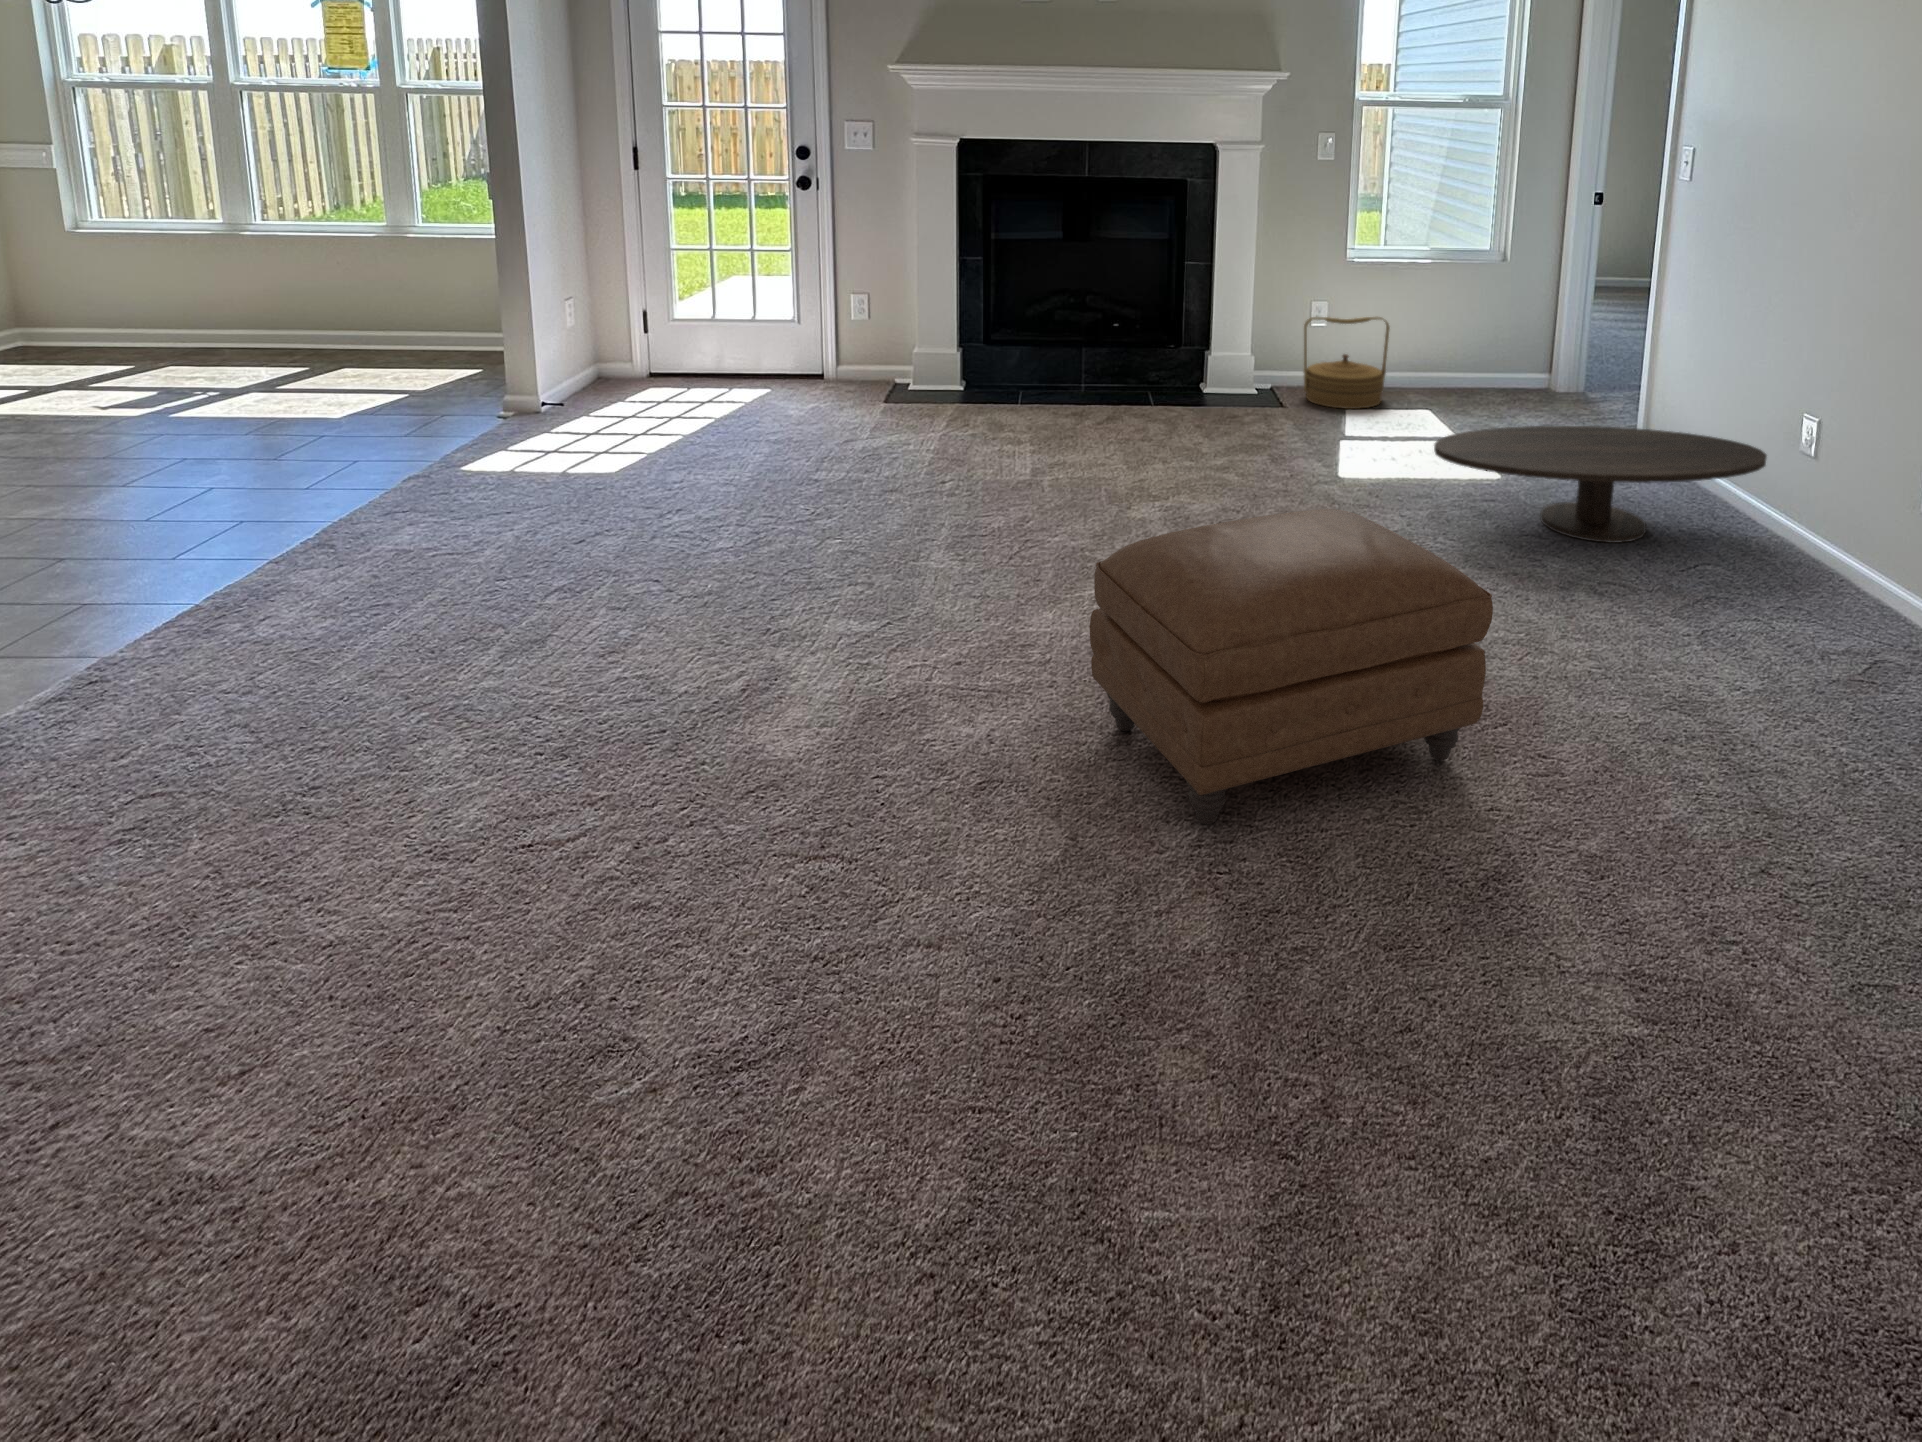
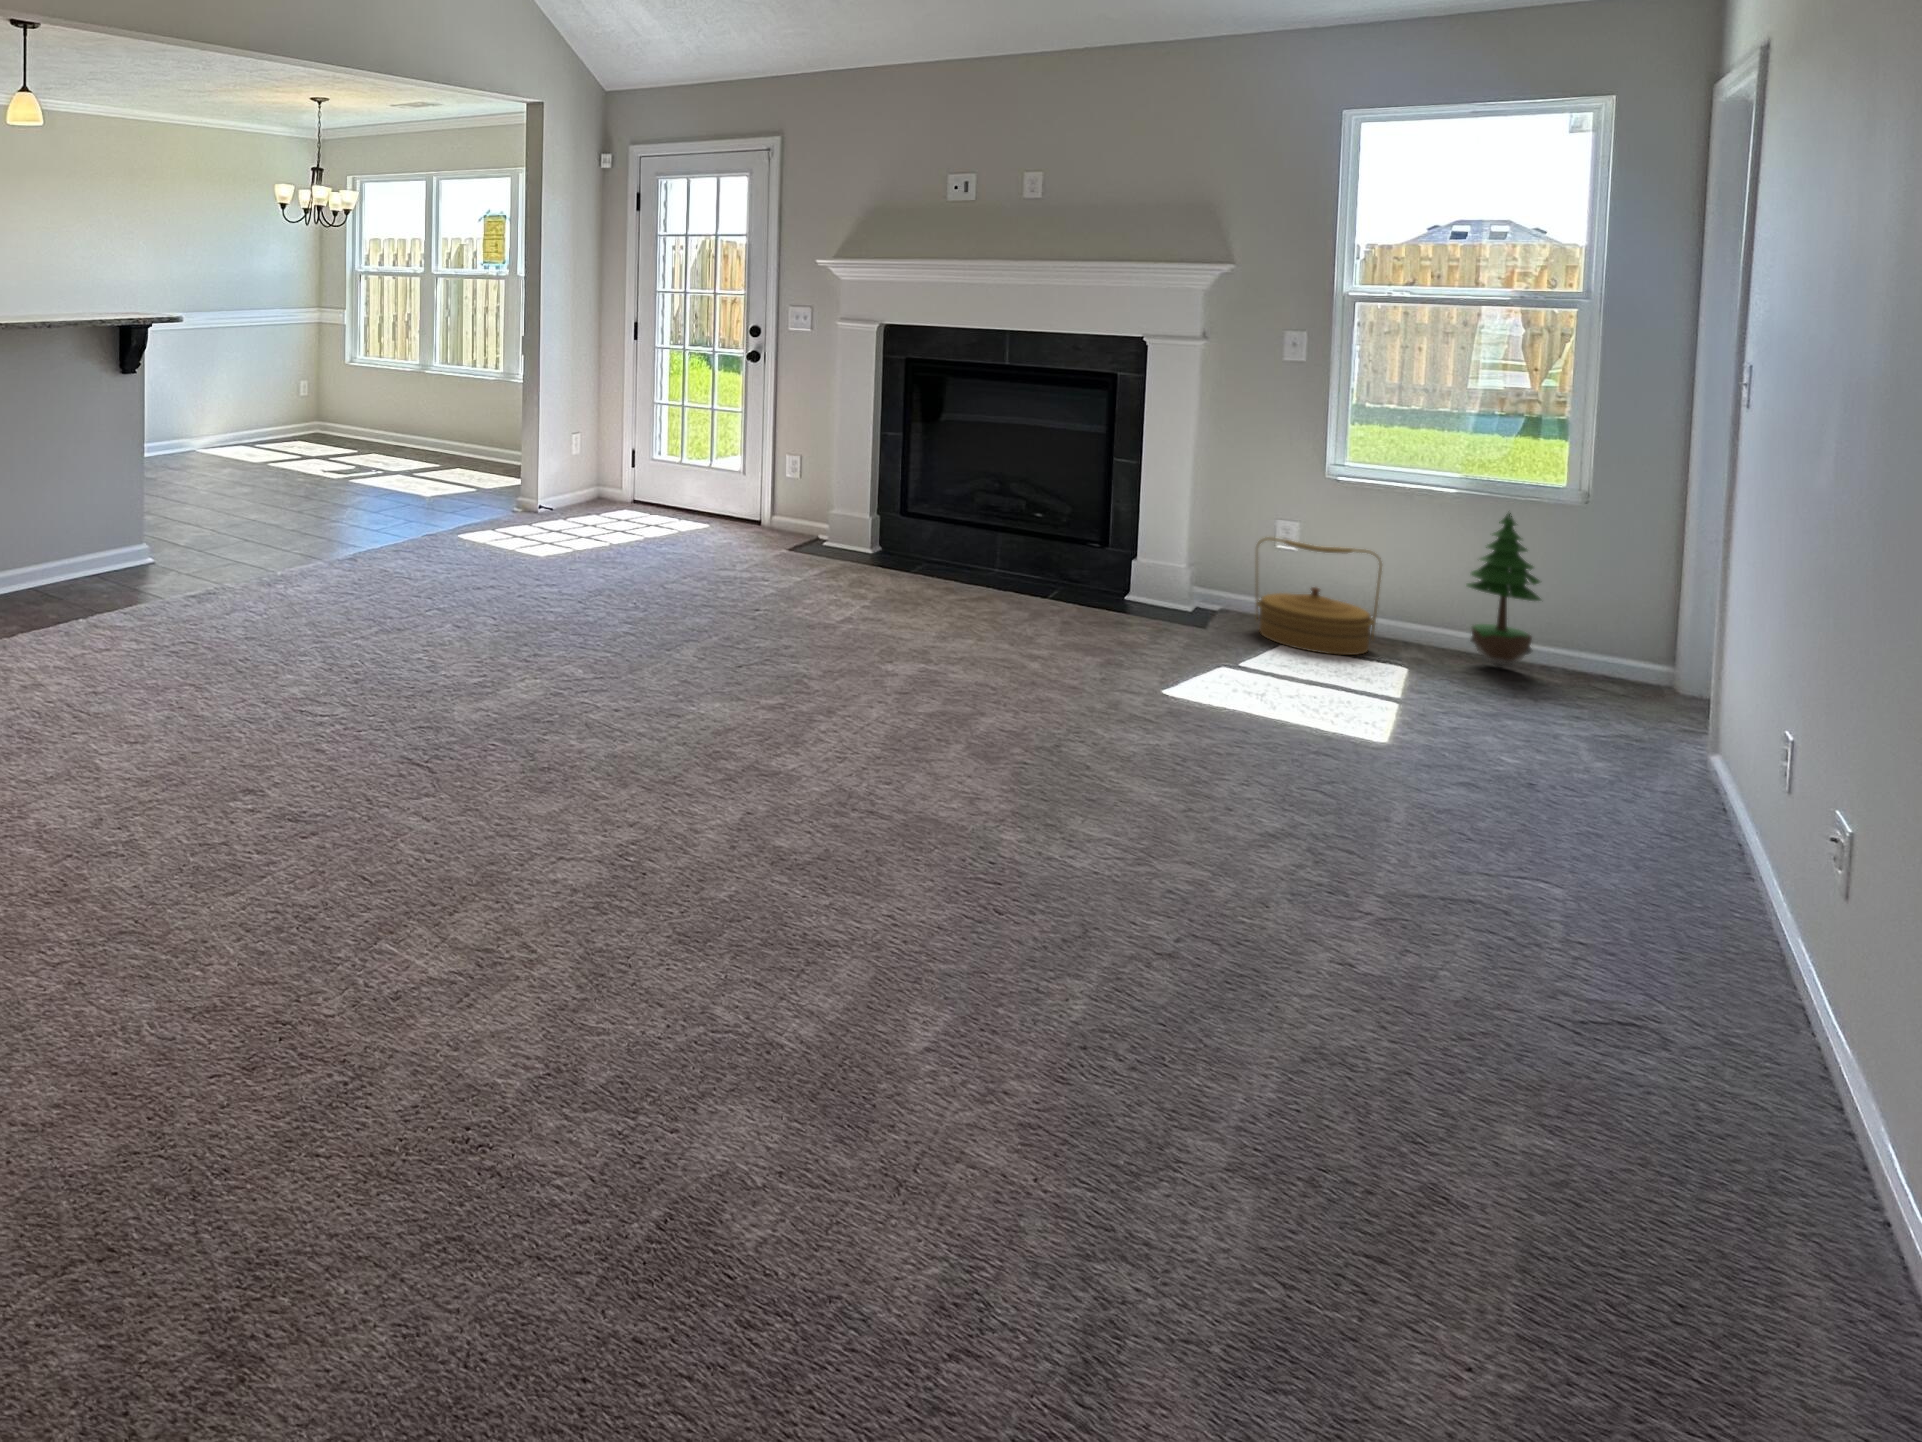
potted tree: none [1433,271,1480,395] -> present [1467,513,1541,668]
coffee table: present [1434,426,1767,543] -> none [1247,675,1820,863]
ottoman: present [1090,509,1493,824] -> none [665,646,991,920]

